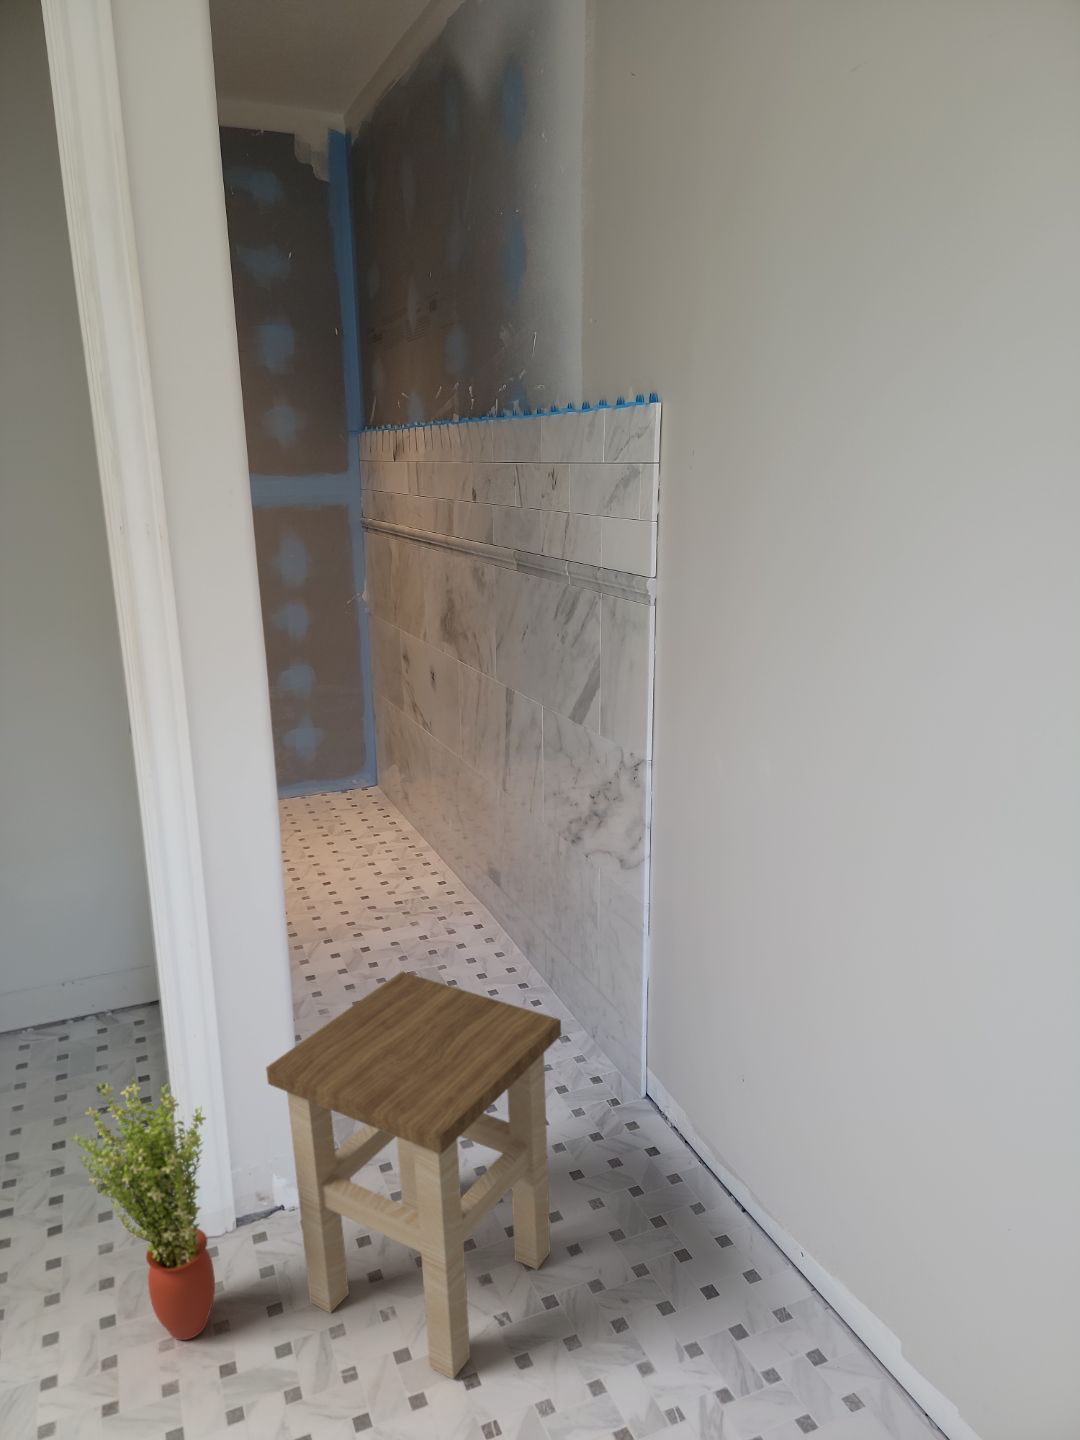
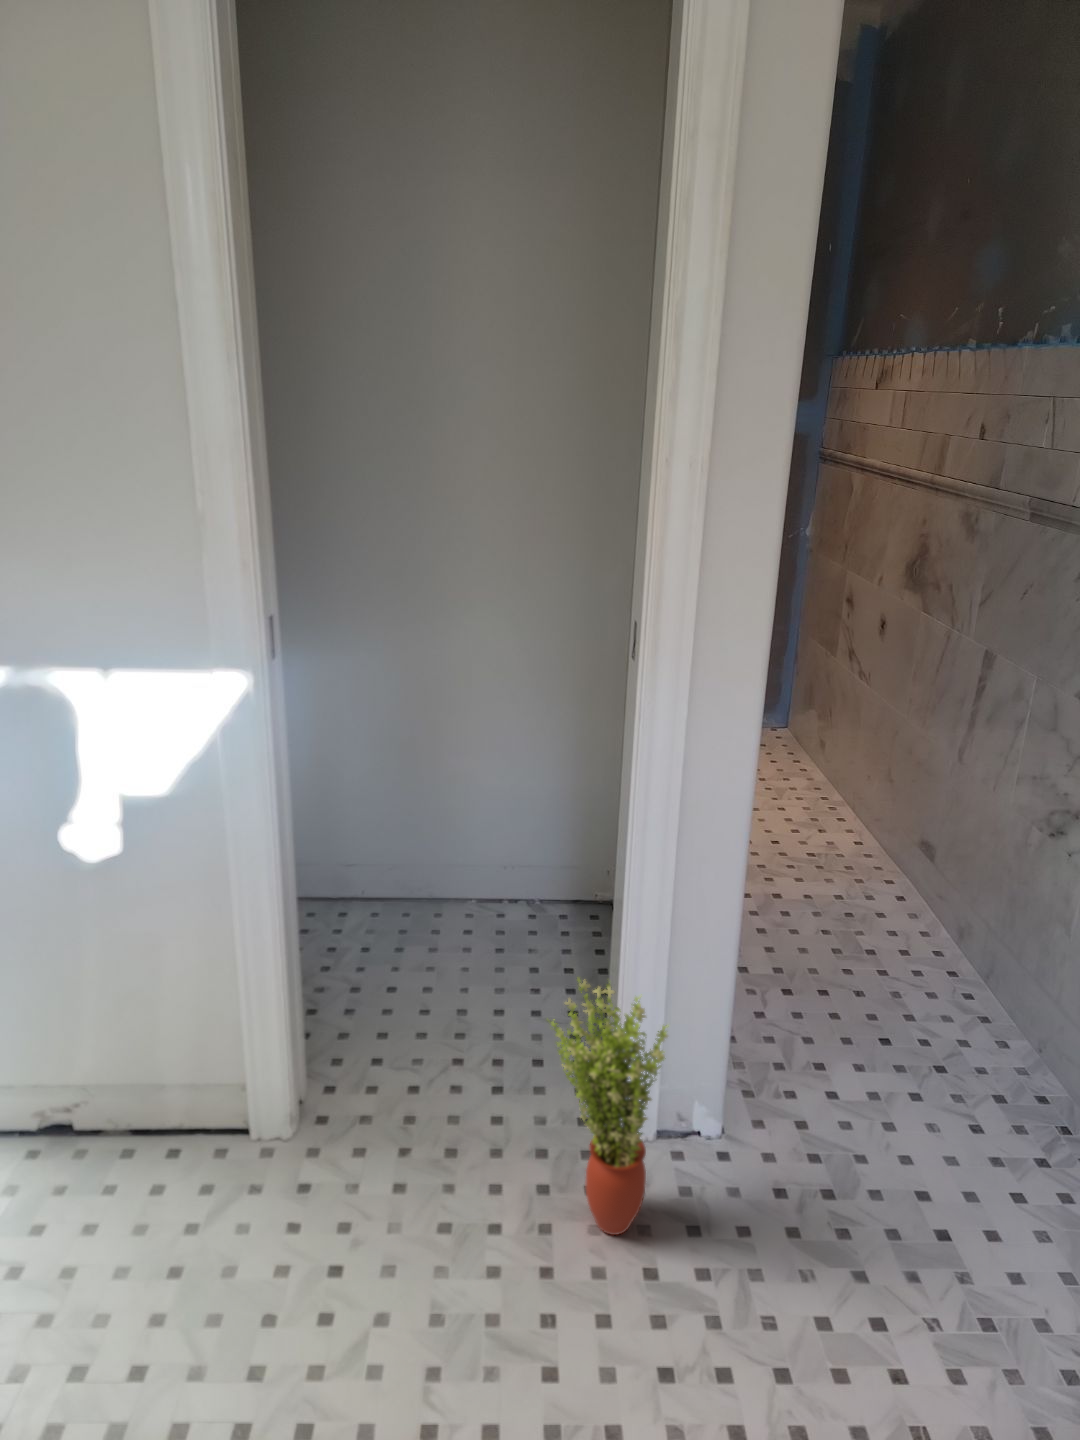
stool: present [266,972,561,1379] -> none [729,937,1061,1368]

